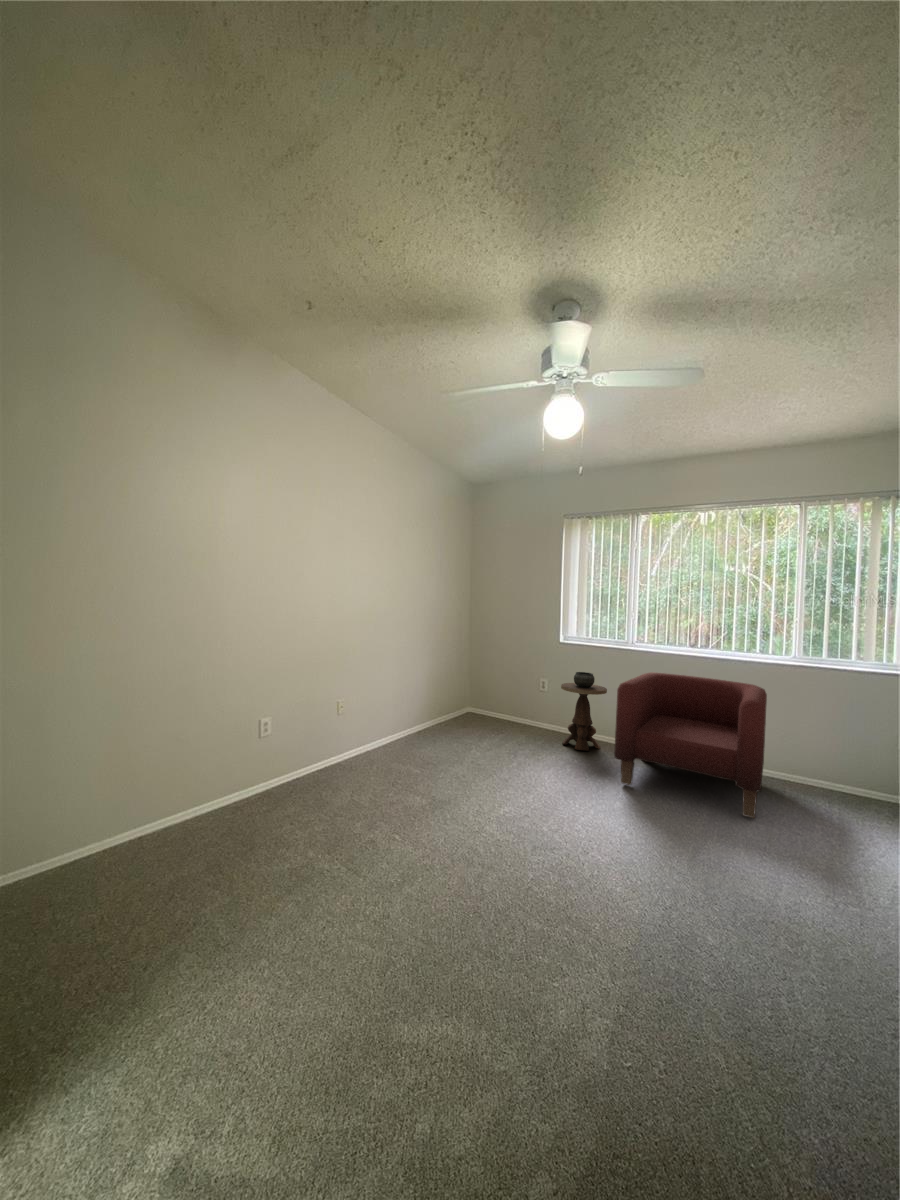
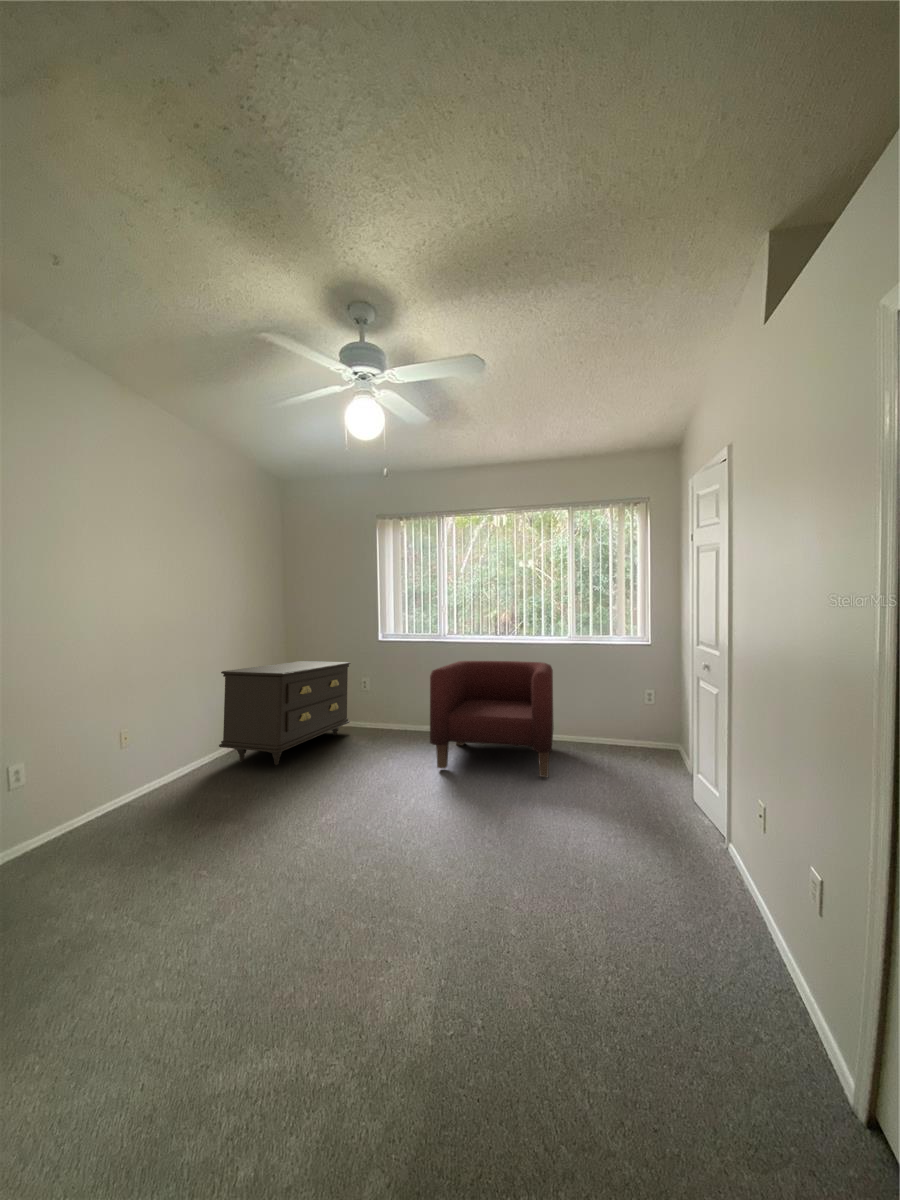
dresser: none [418,655,532,752] -> present [219,661,351,765]
side table: present [561,672,607,751] -> none [380,668,423,745]

